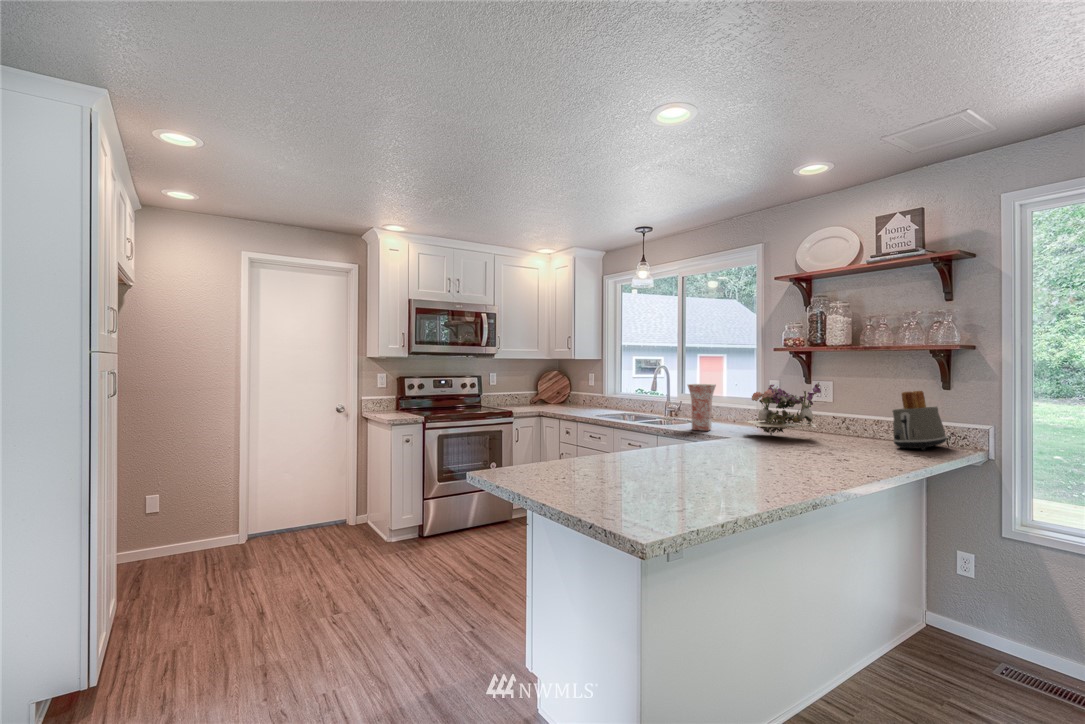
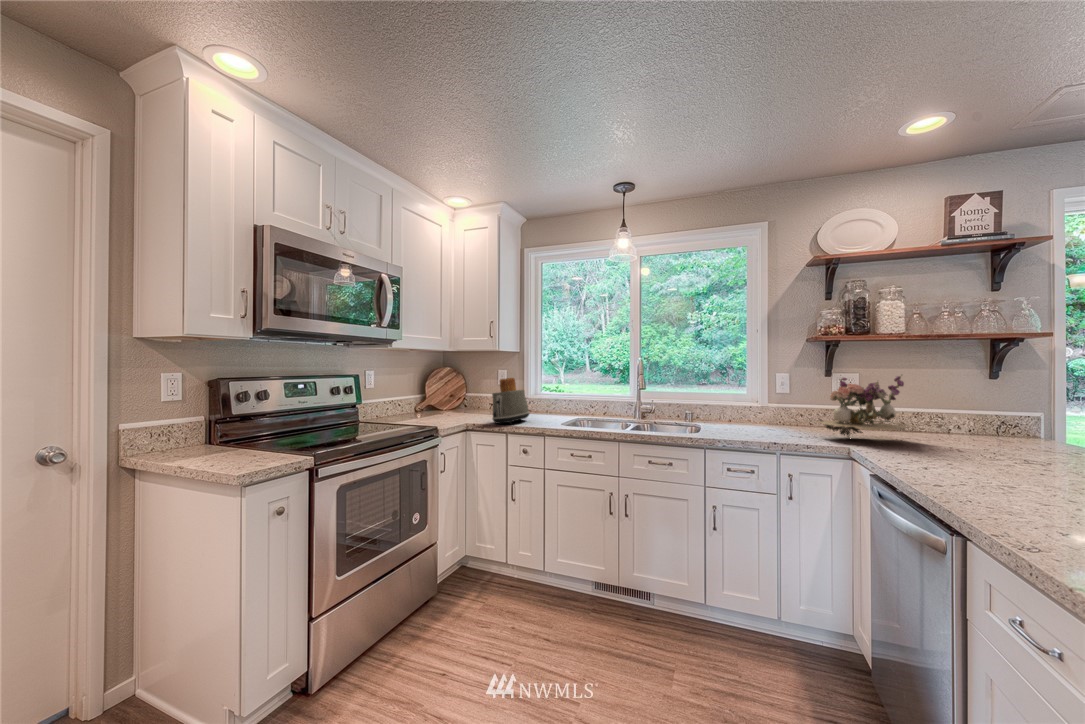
vase: present [688,384,716,431] -> none [736,379,782,439]
toaster: present [893,391,947,451] -> present [492,378,530,424]

